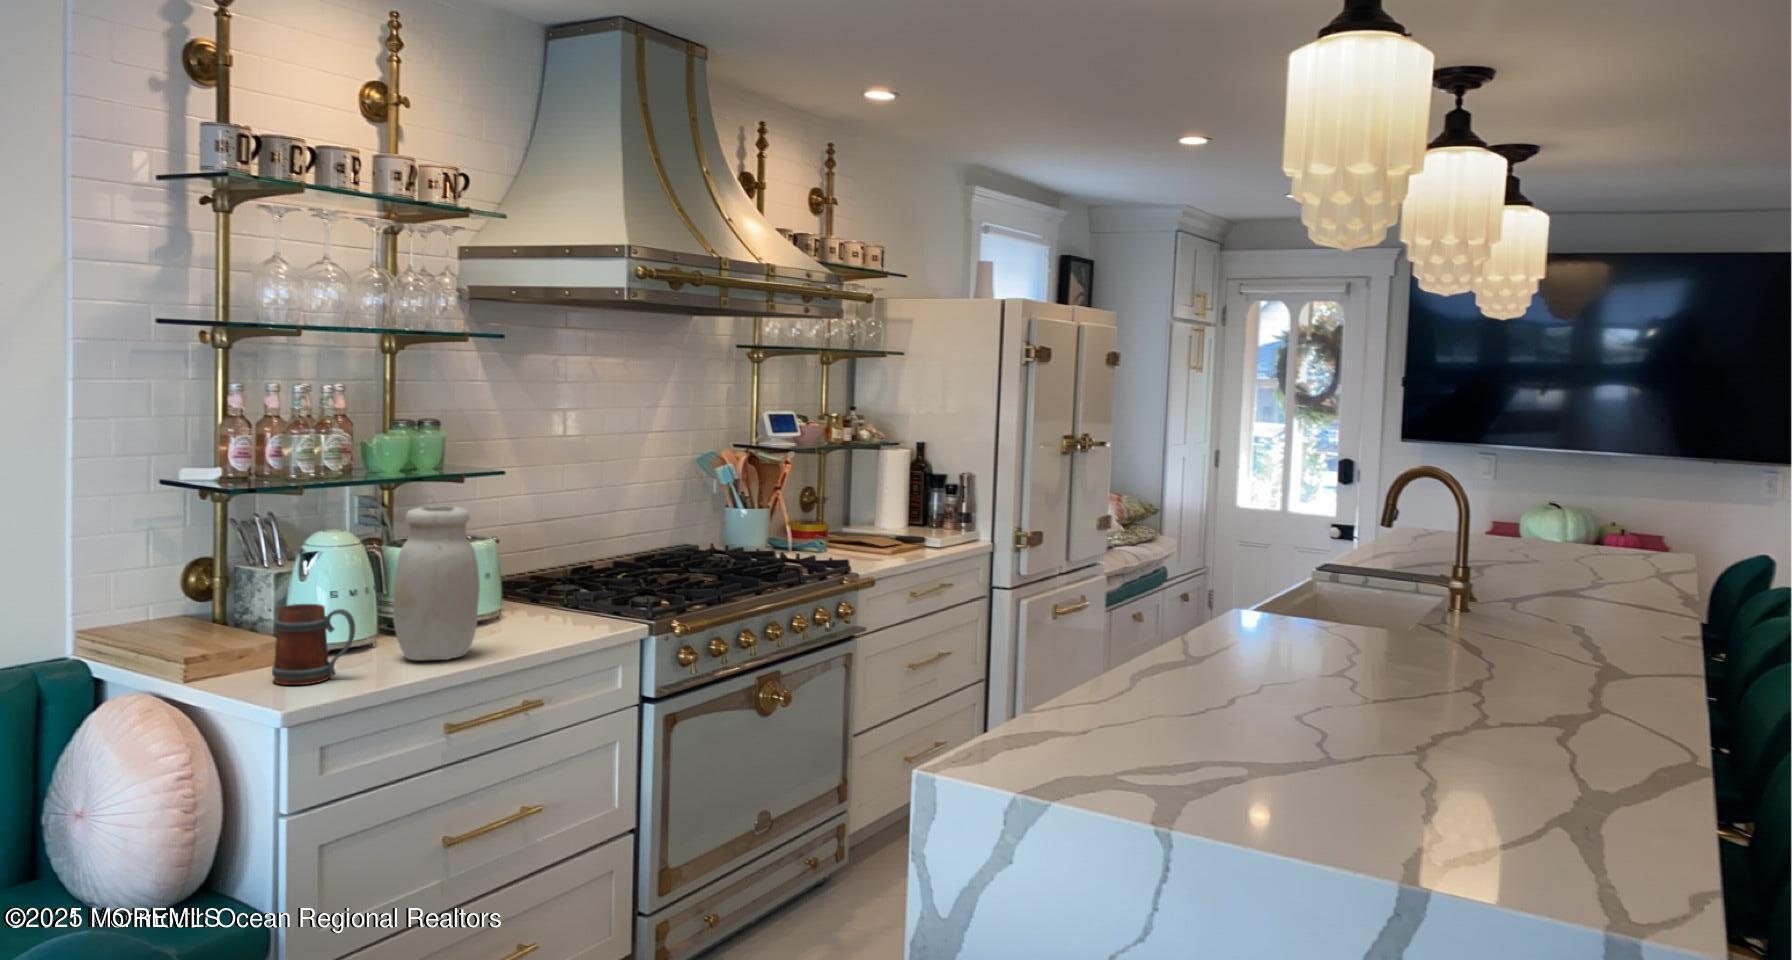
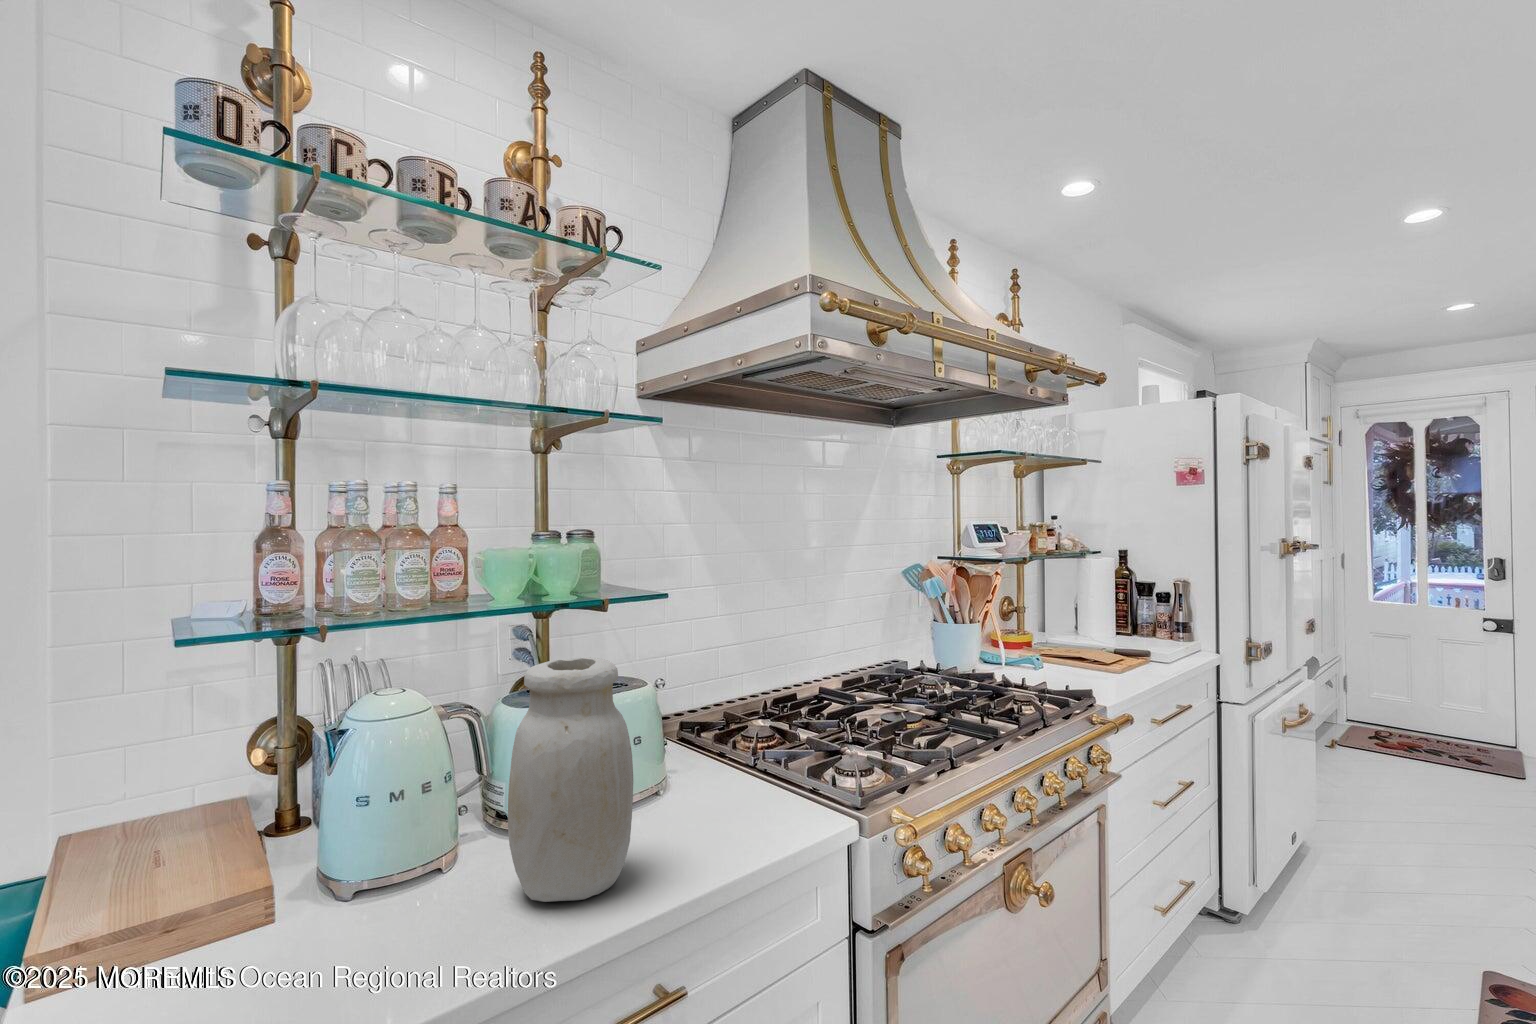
mug: present [272,604,355,685] -> none [294,822,423,978]

